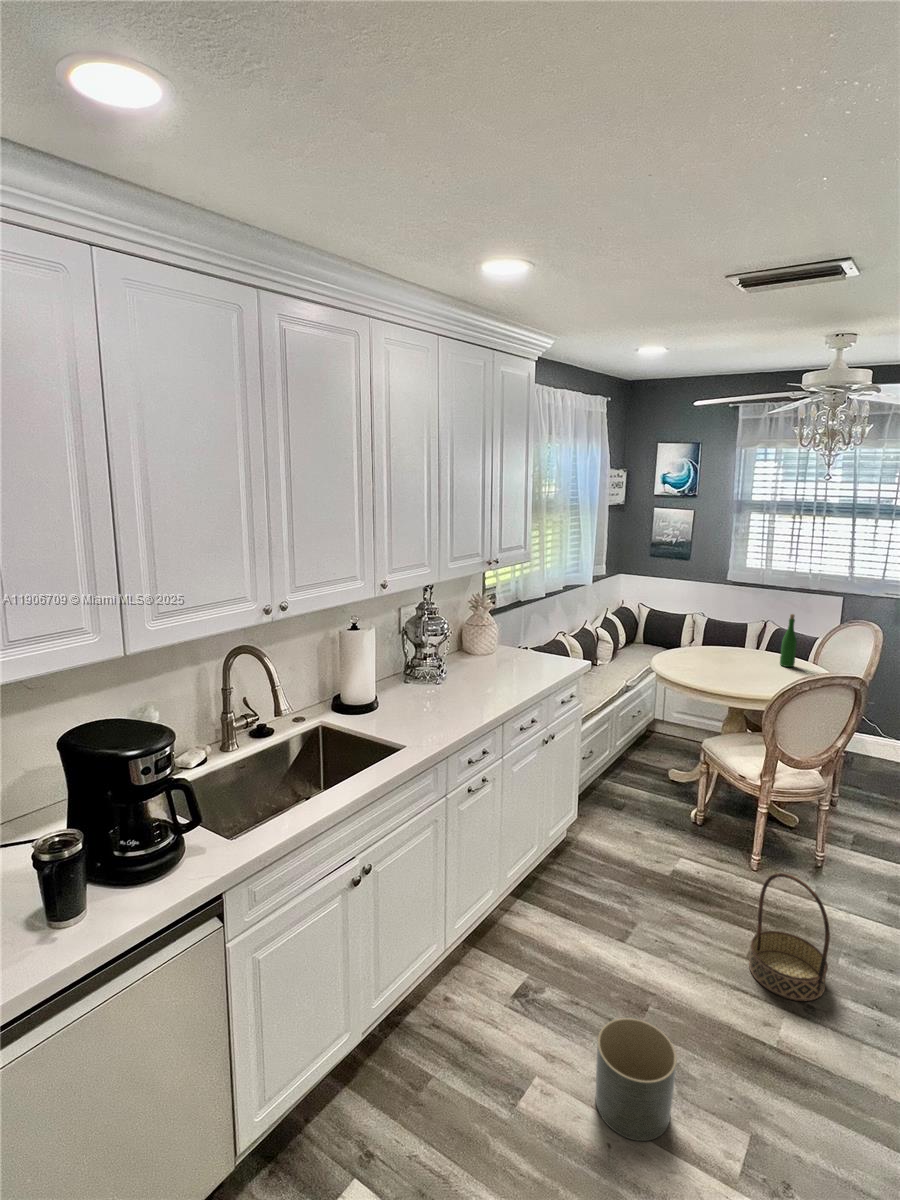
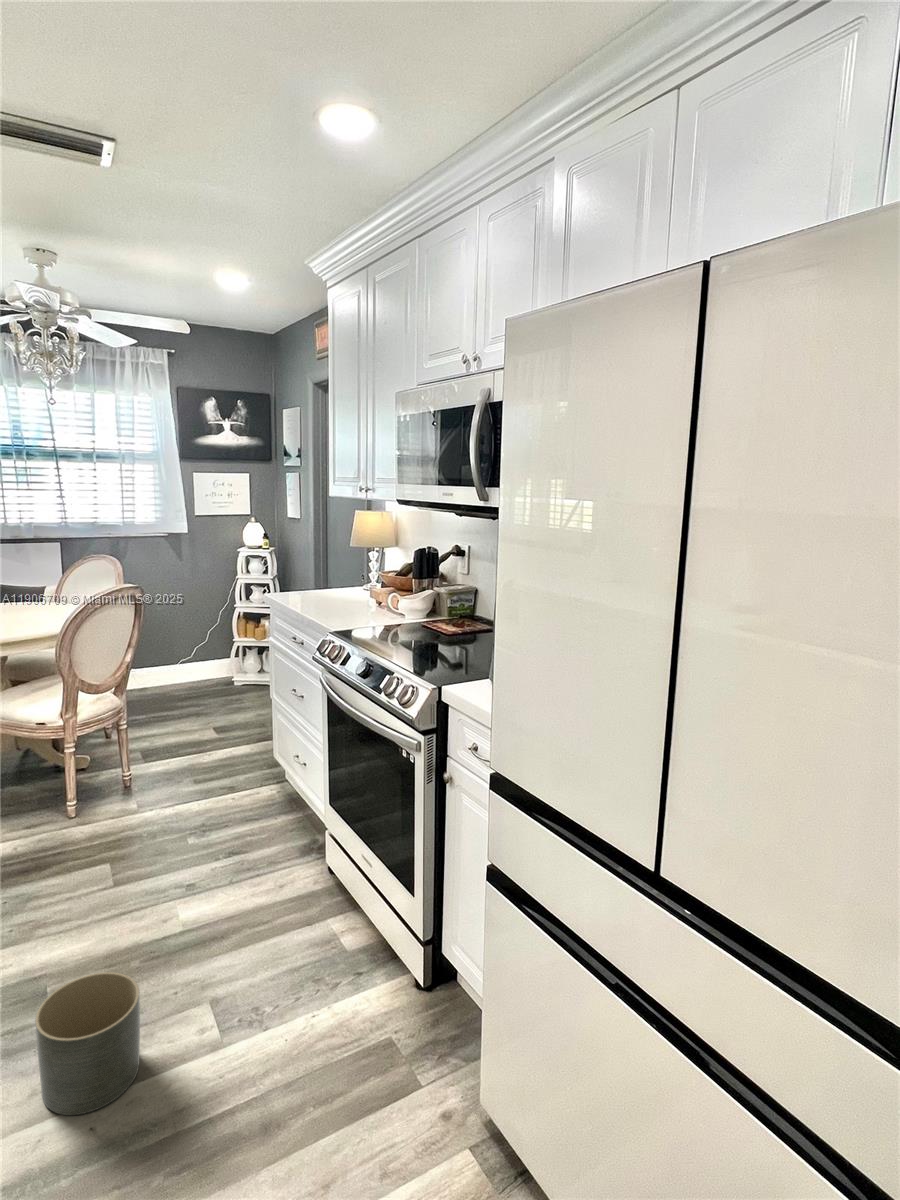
wine bottle: present [780,614,797,667] -> none [28,551,46,609]
basket: present [749,873,830,1001] -> none [117,775,195,896]

